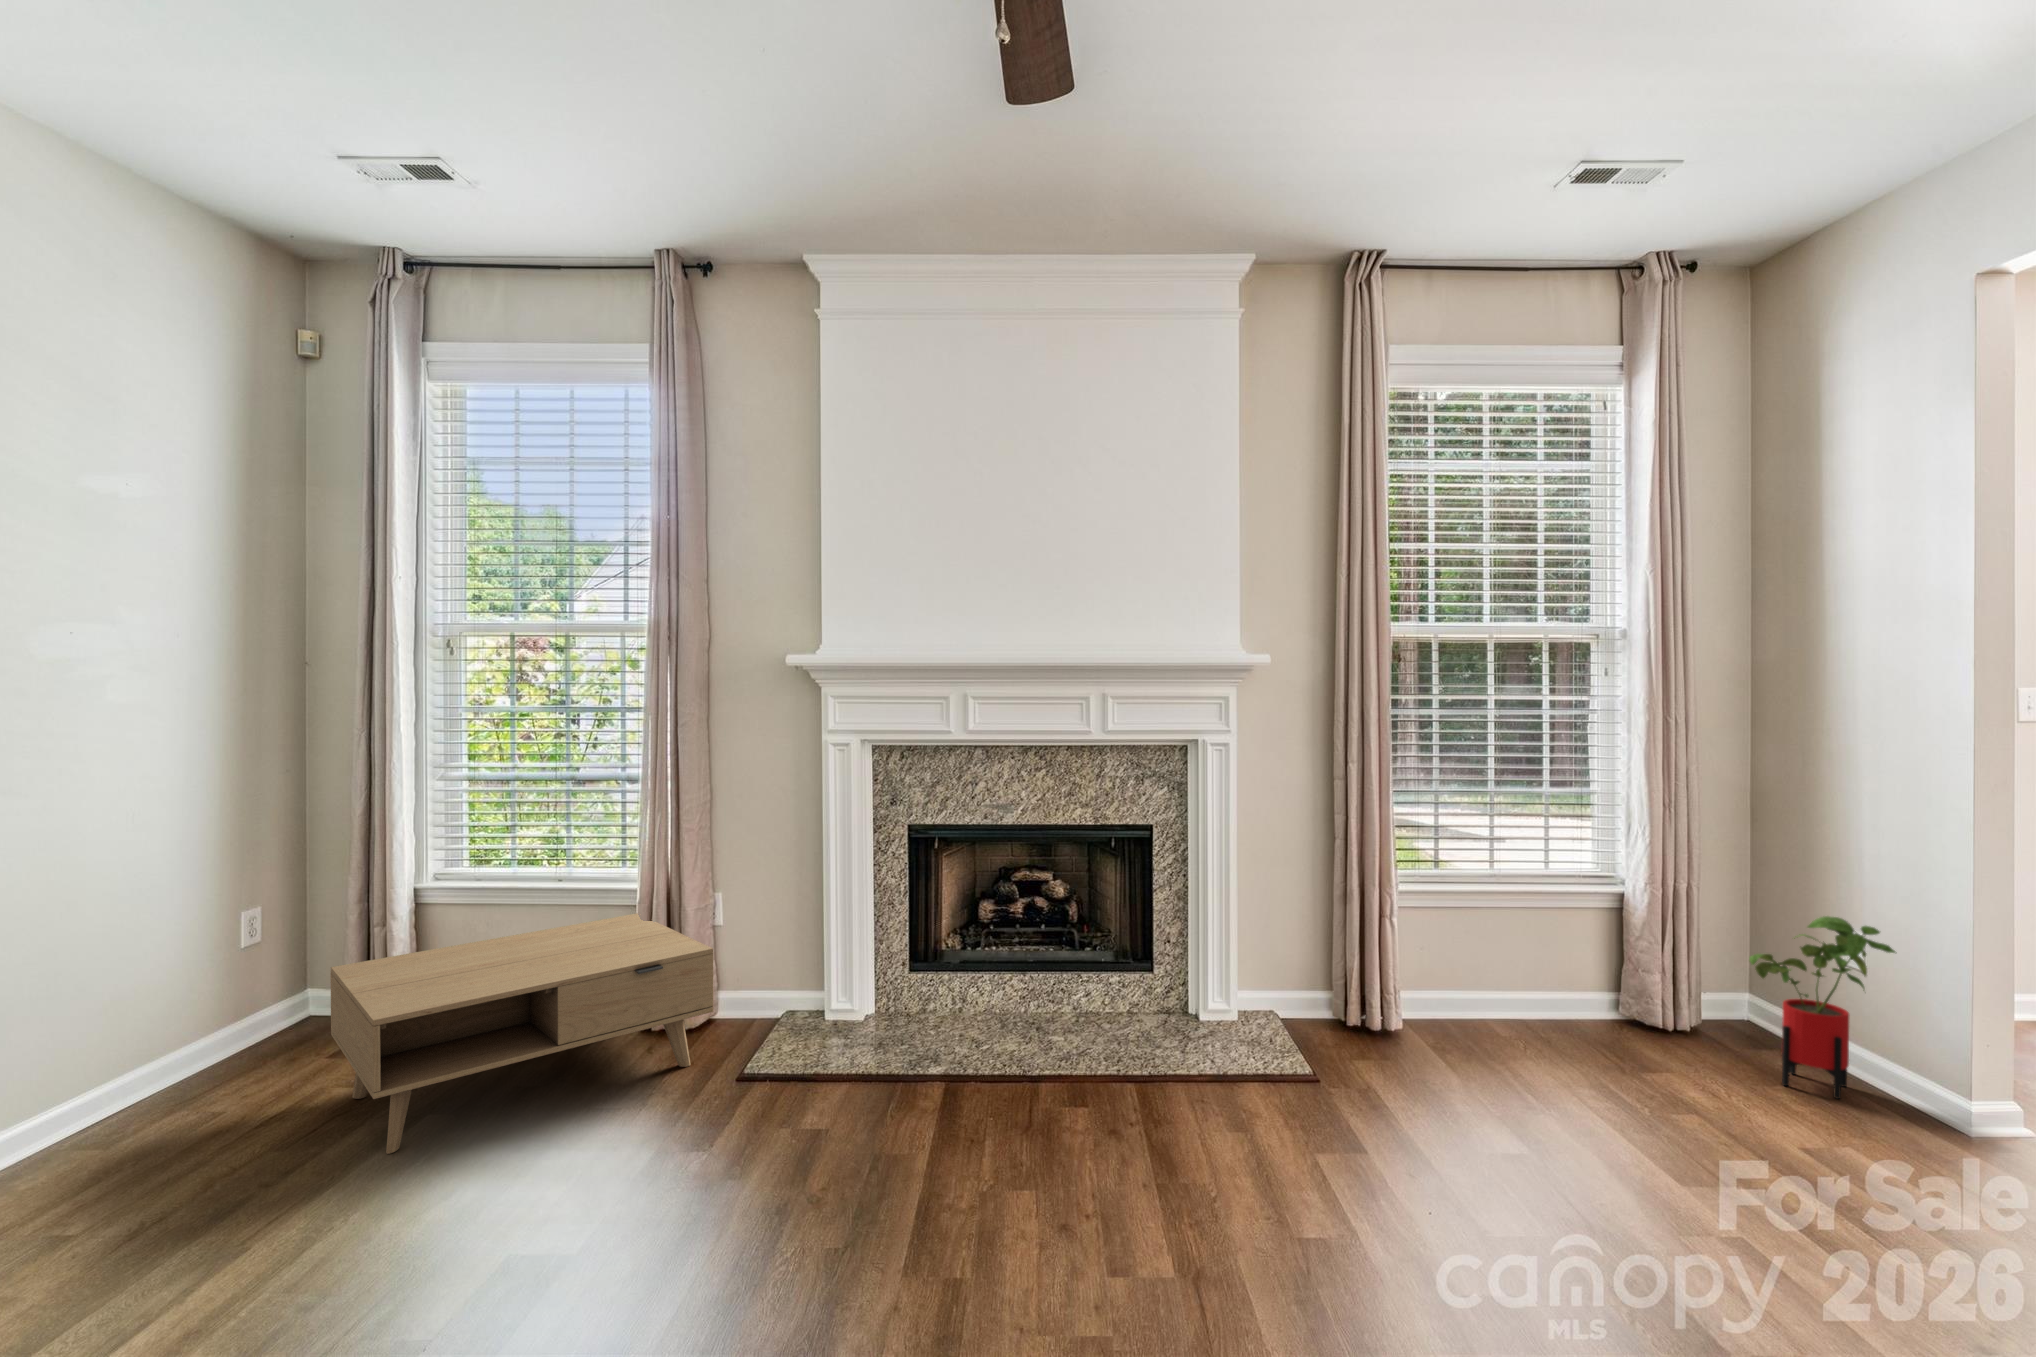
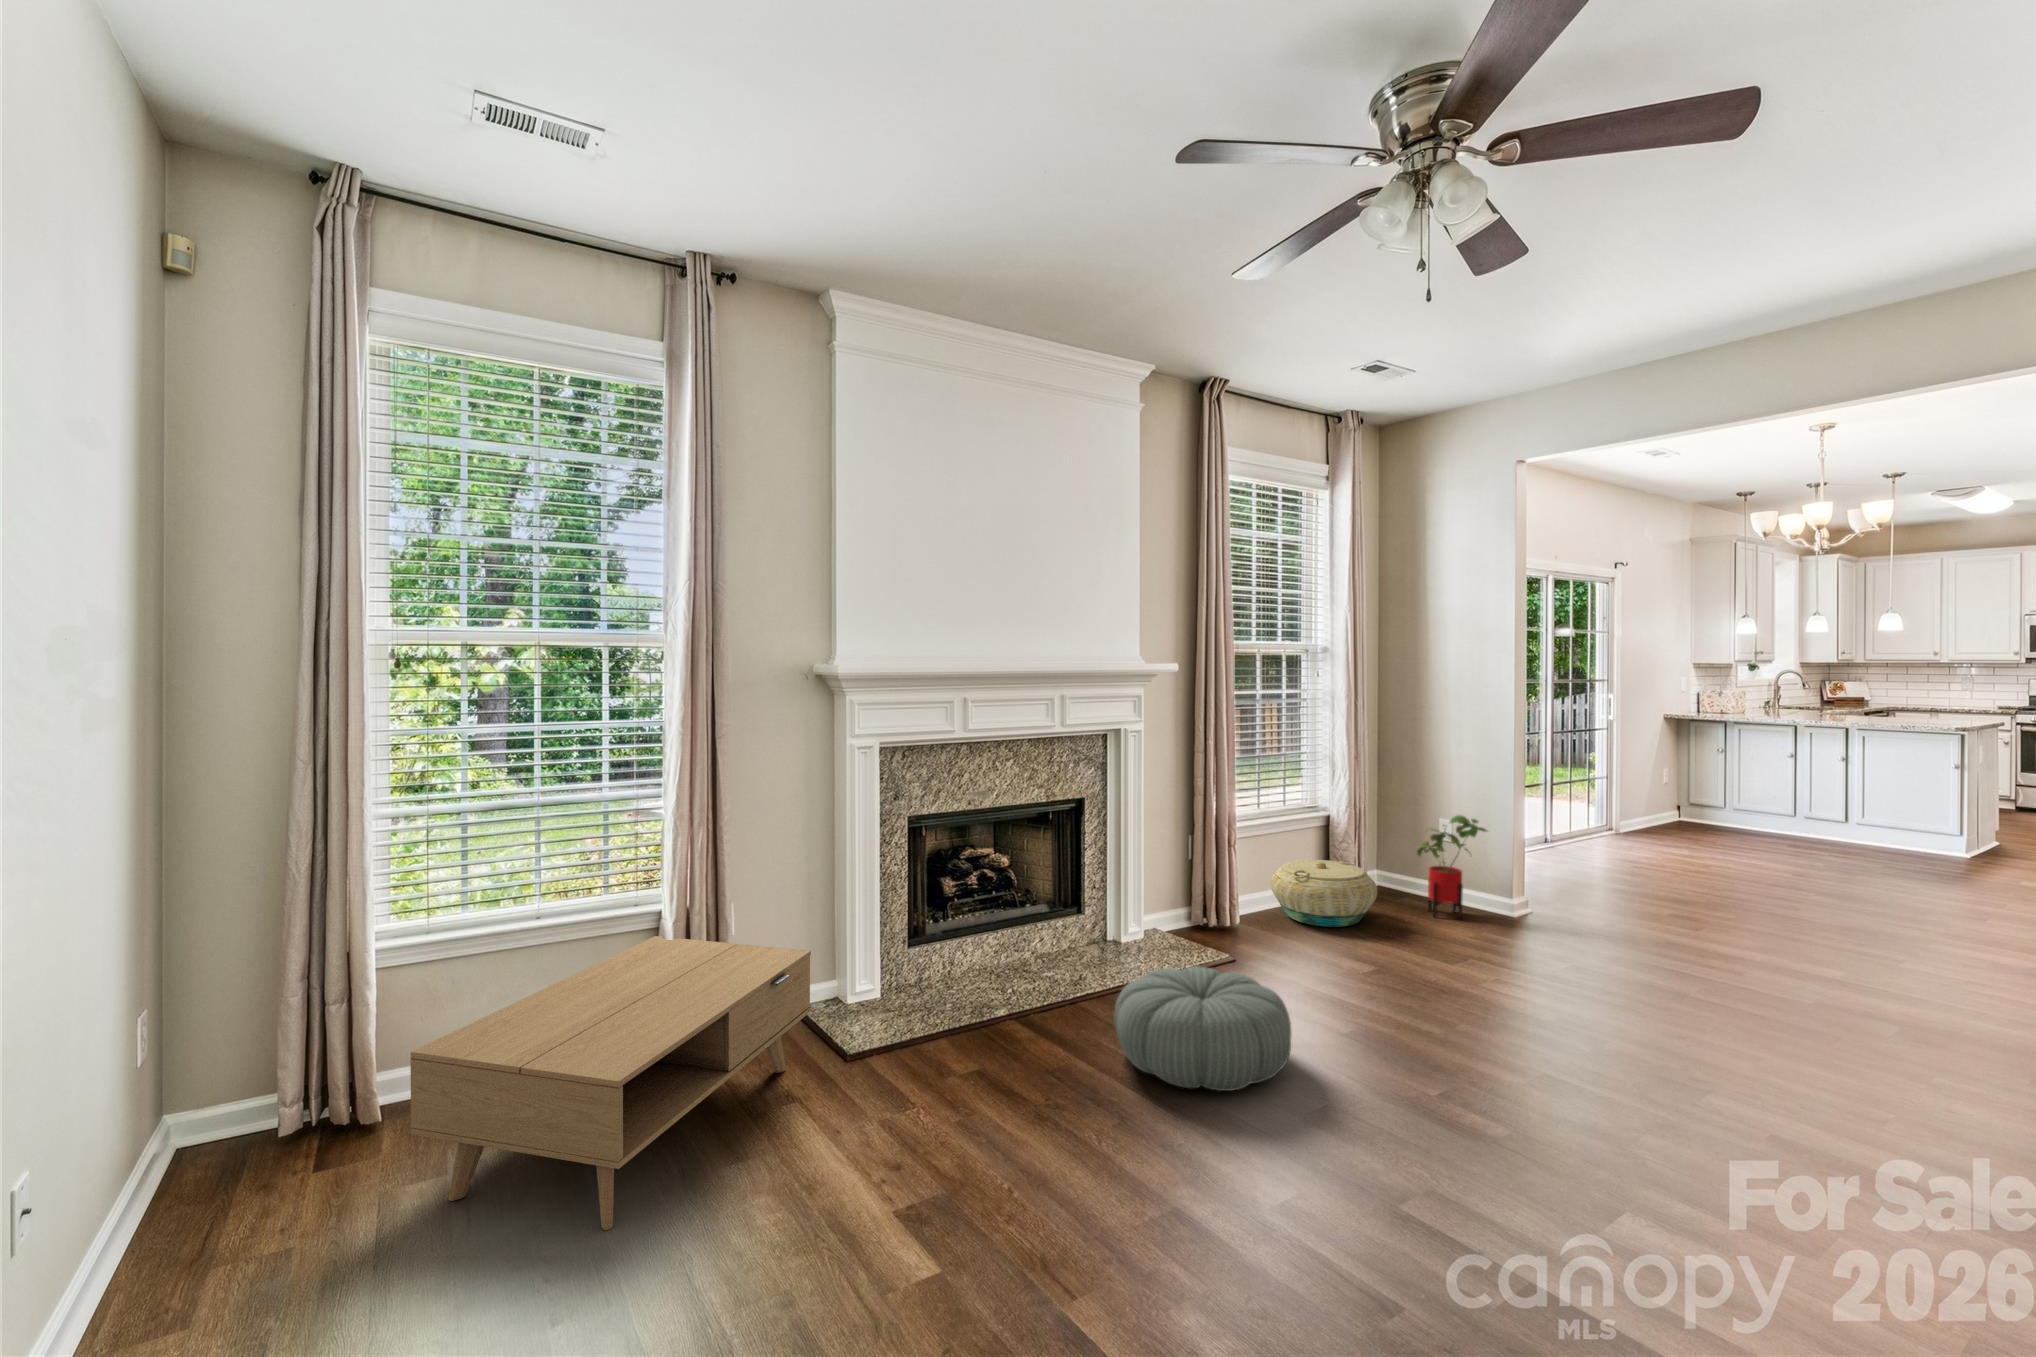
basket: none [1477,953,1656,1065] -> present [1271,860,1377,927]
pouf: none [961,1047,1194,1223] -> present [1114,966,1291,1091]

